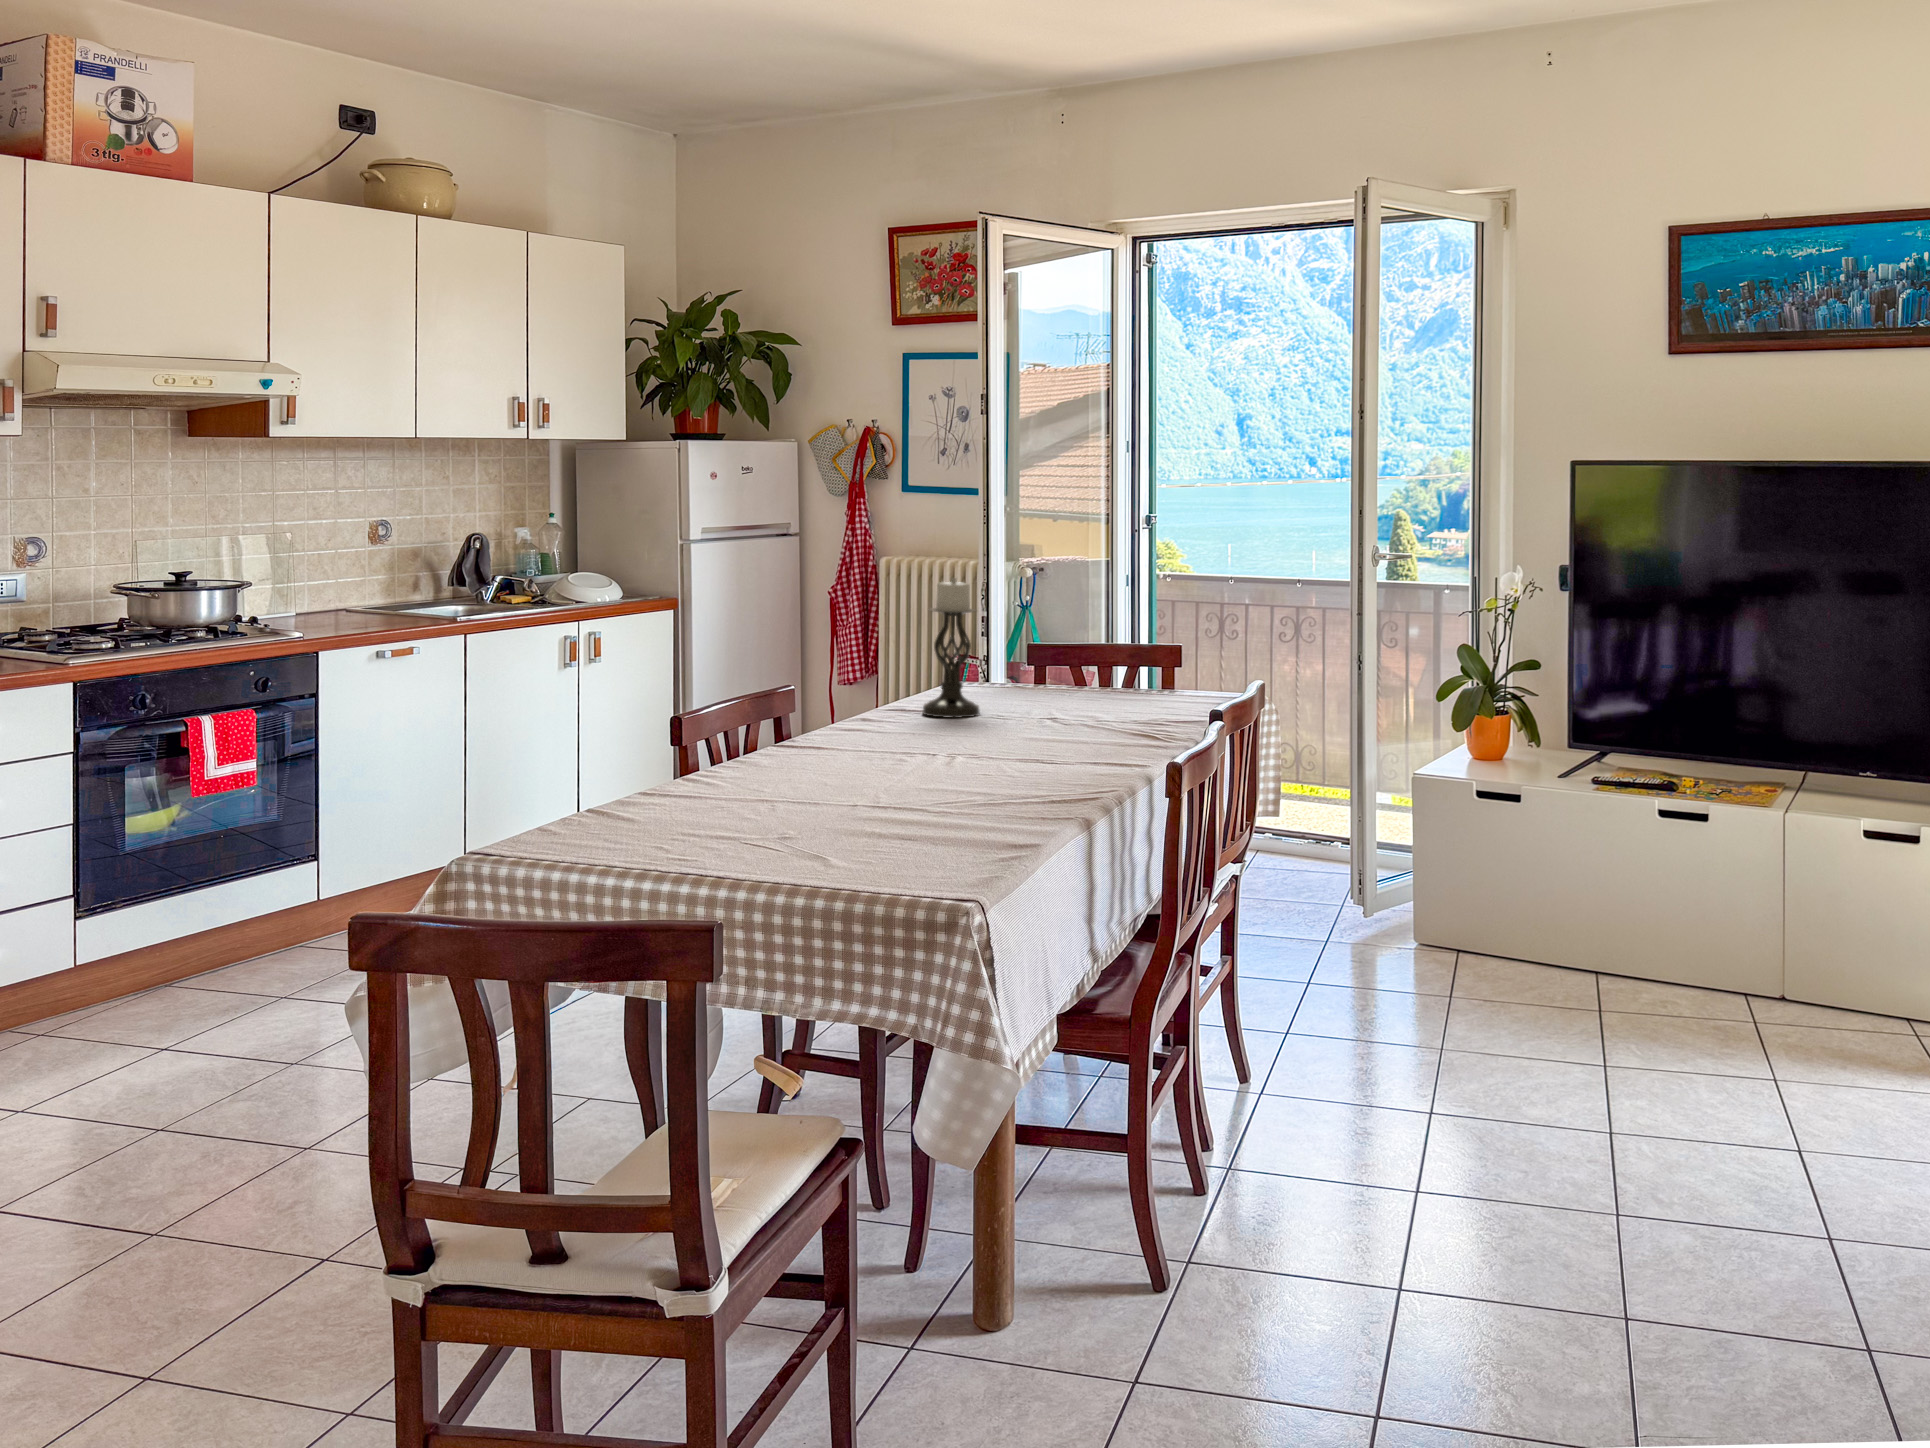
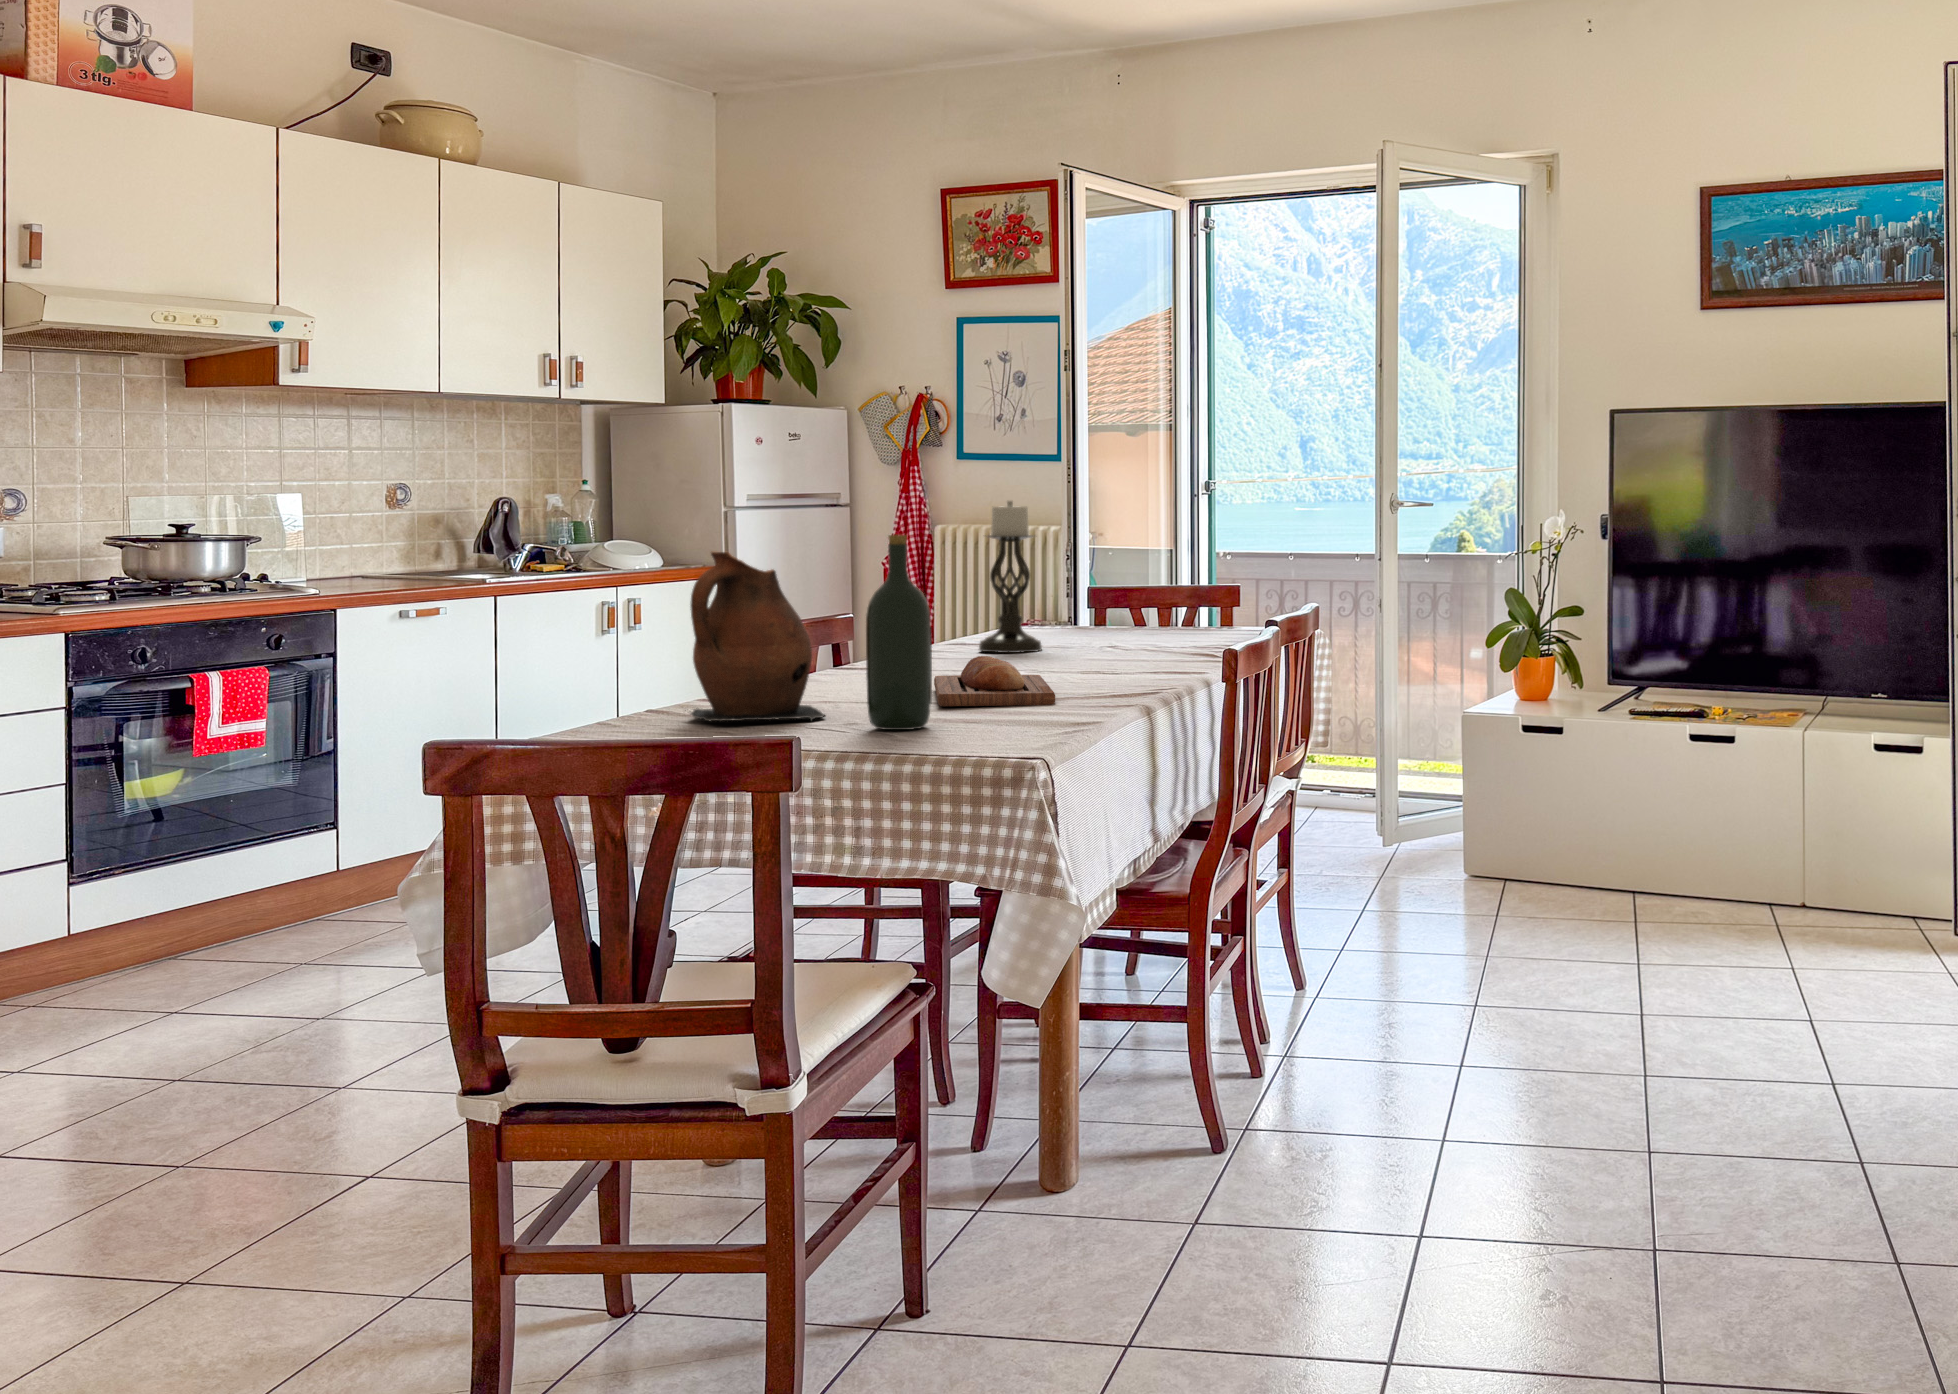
wine bottle: none [830,662,887,834] -> present [866,535,932,730]
ceramic pitcher: none [662,663,791,817] -> present [690,552,825,721]
bread loaf: none [884,746,993,801] -> present [934,656,1055,706]

